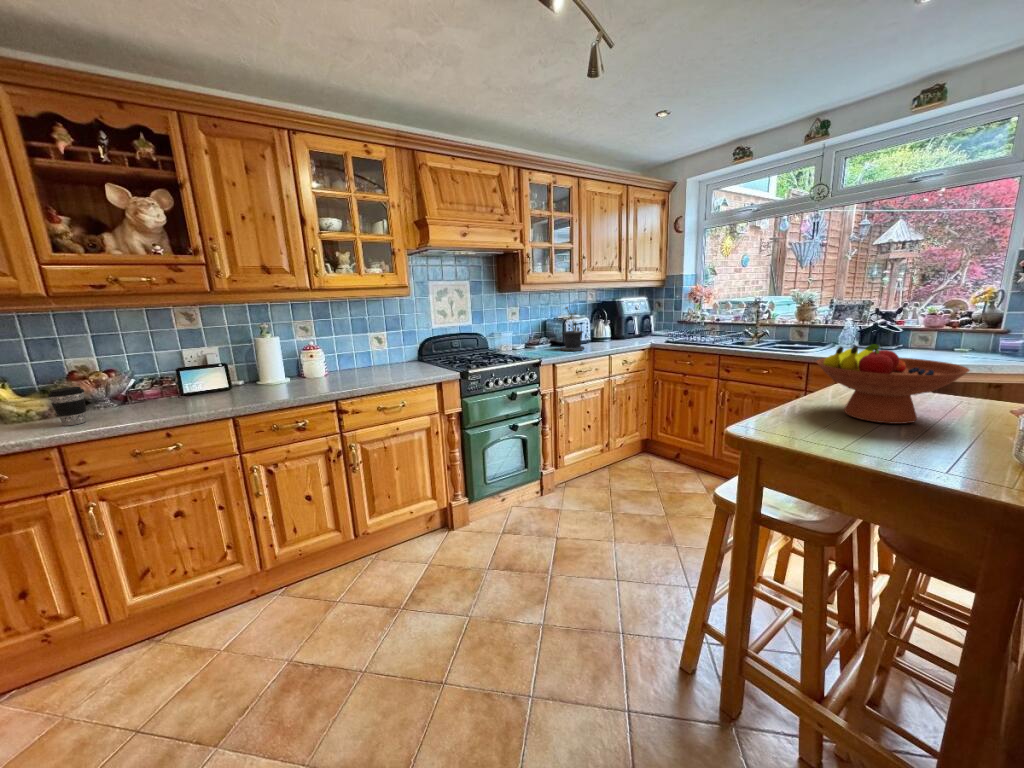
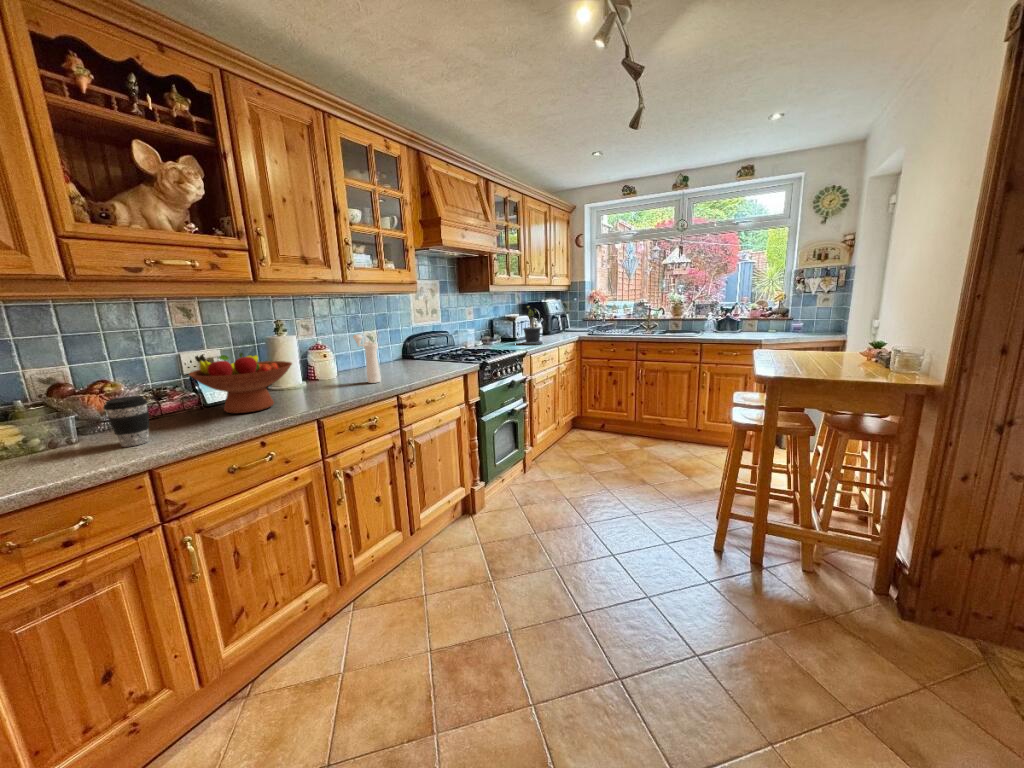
pepper mill: none [319,338,337,386] -> present [353,334,381,383]
fruit bowl: present [817,344,969,424] -> present [189,353,292,413]

